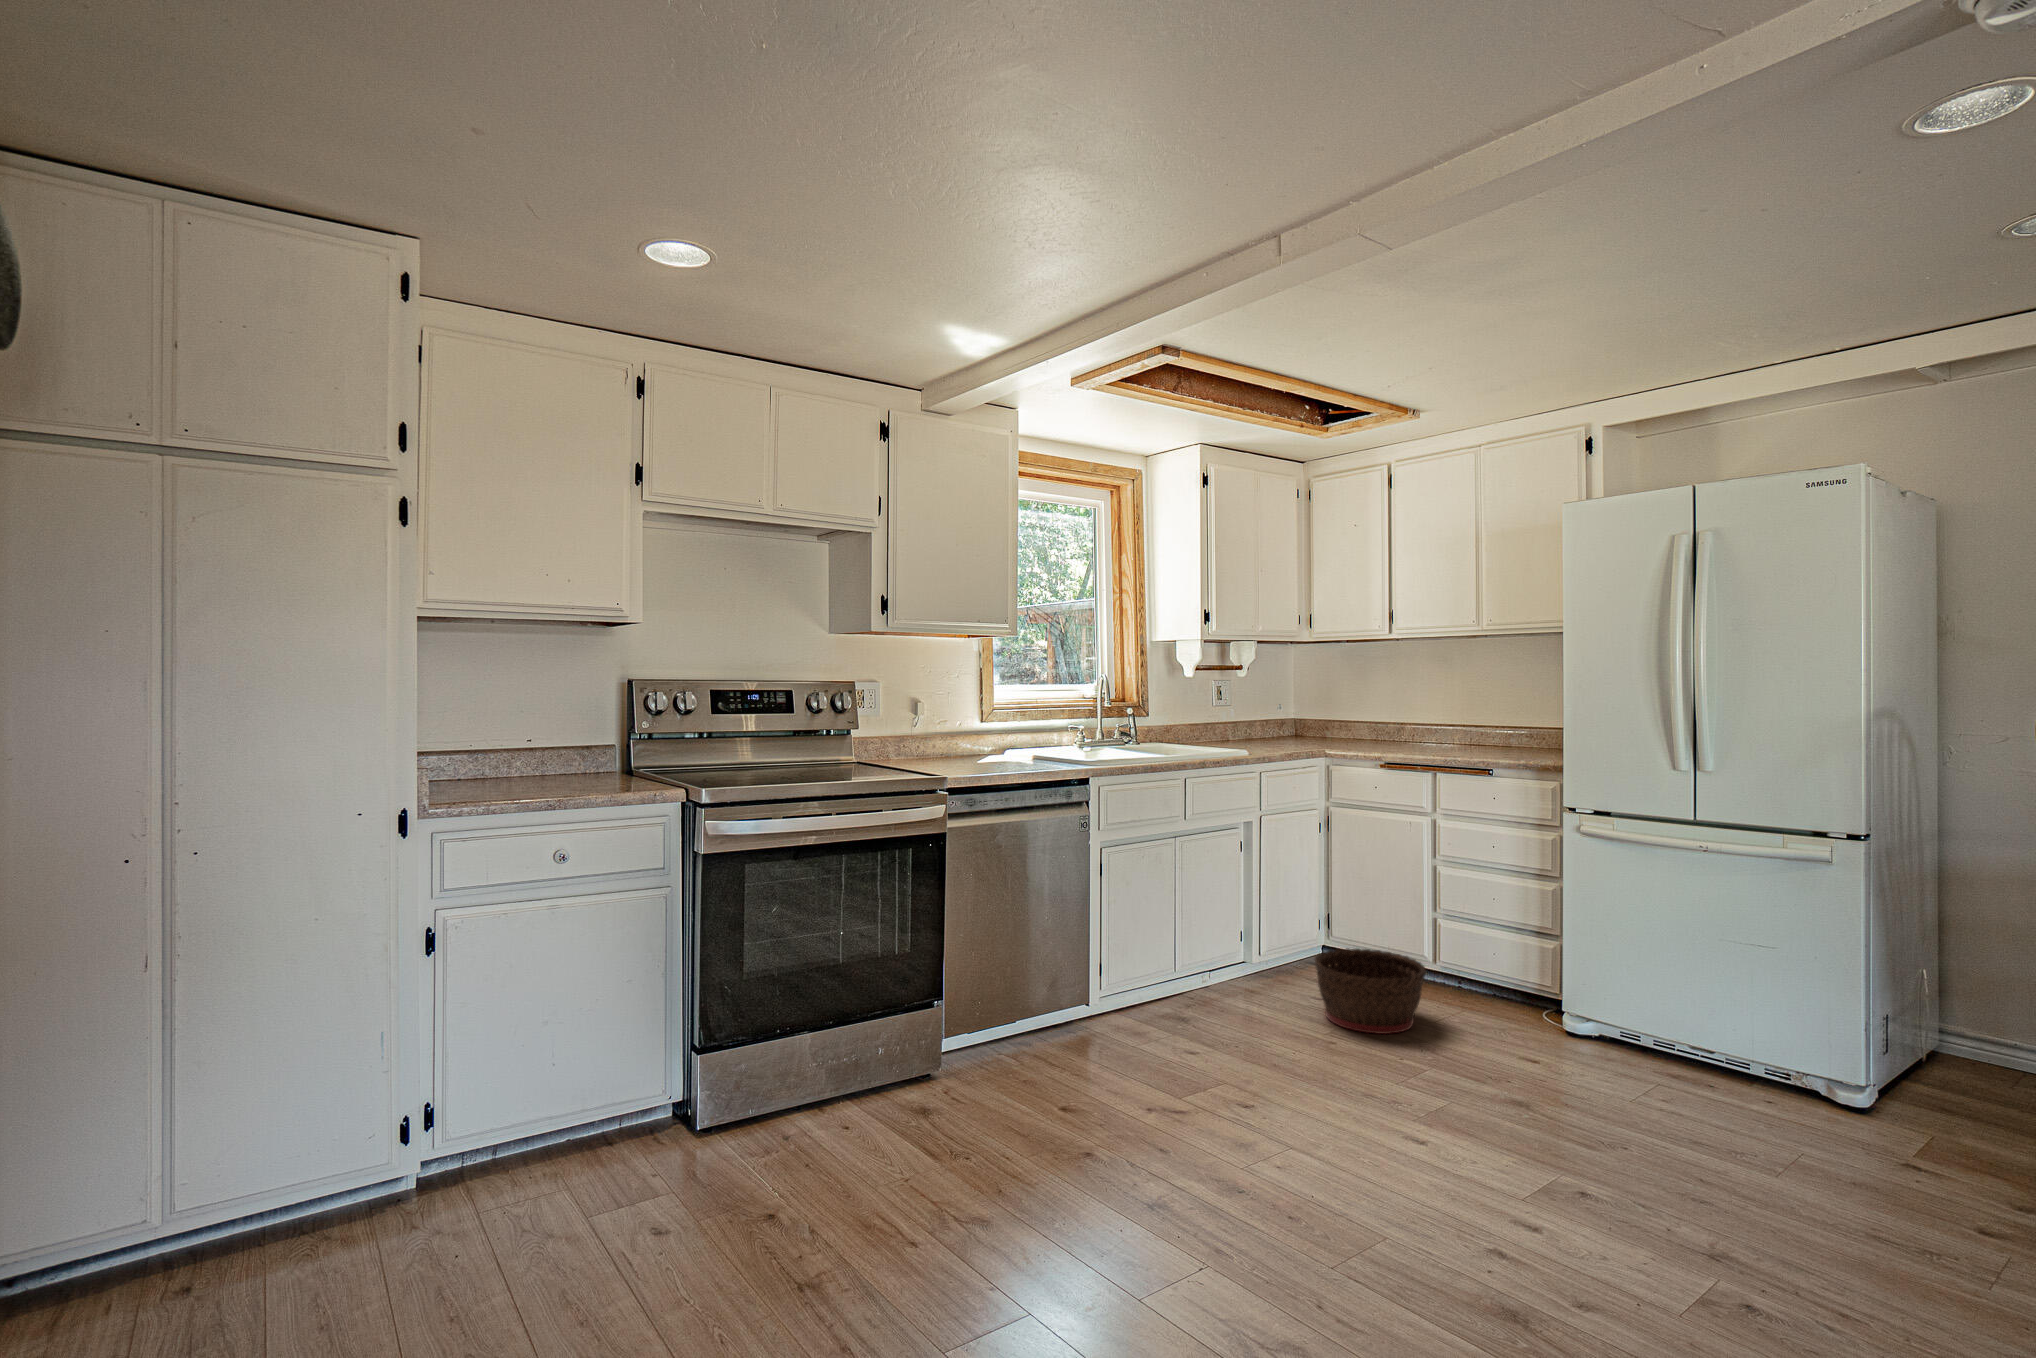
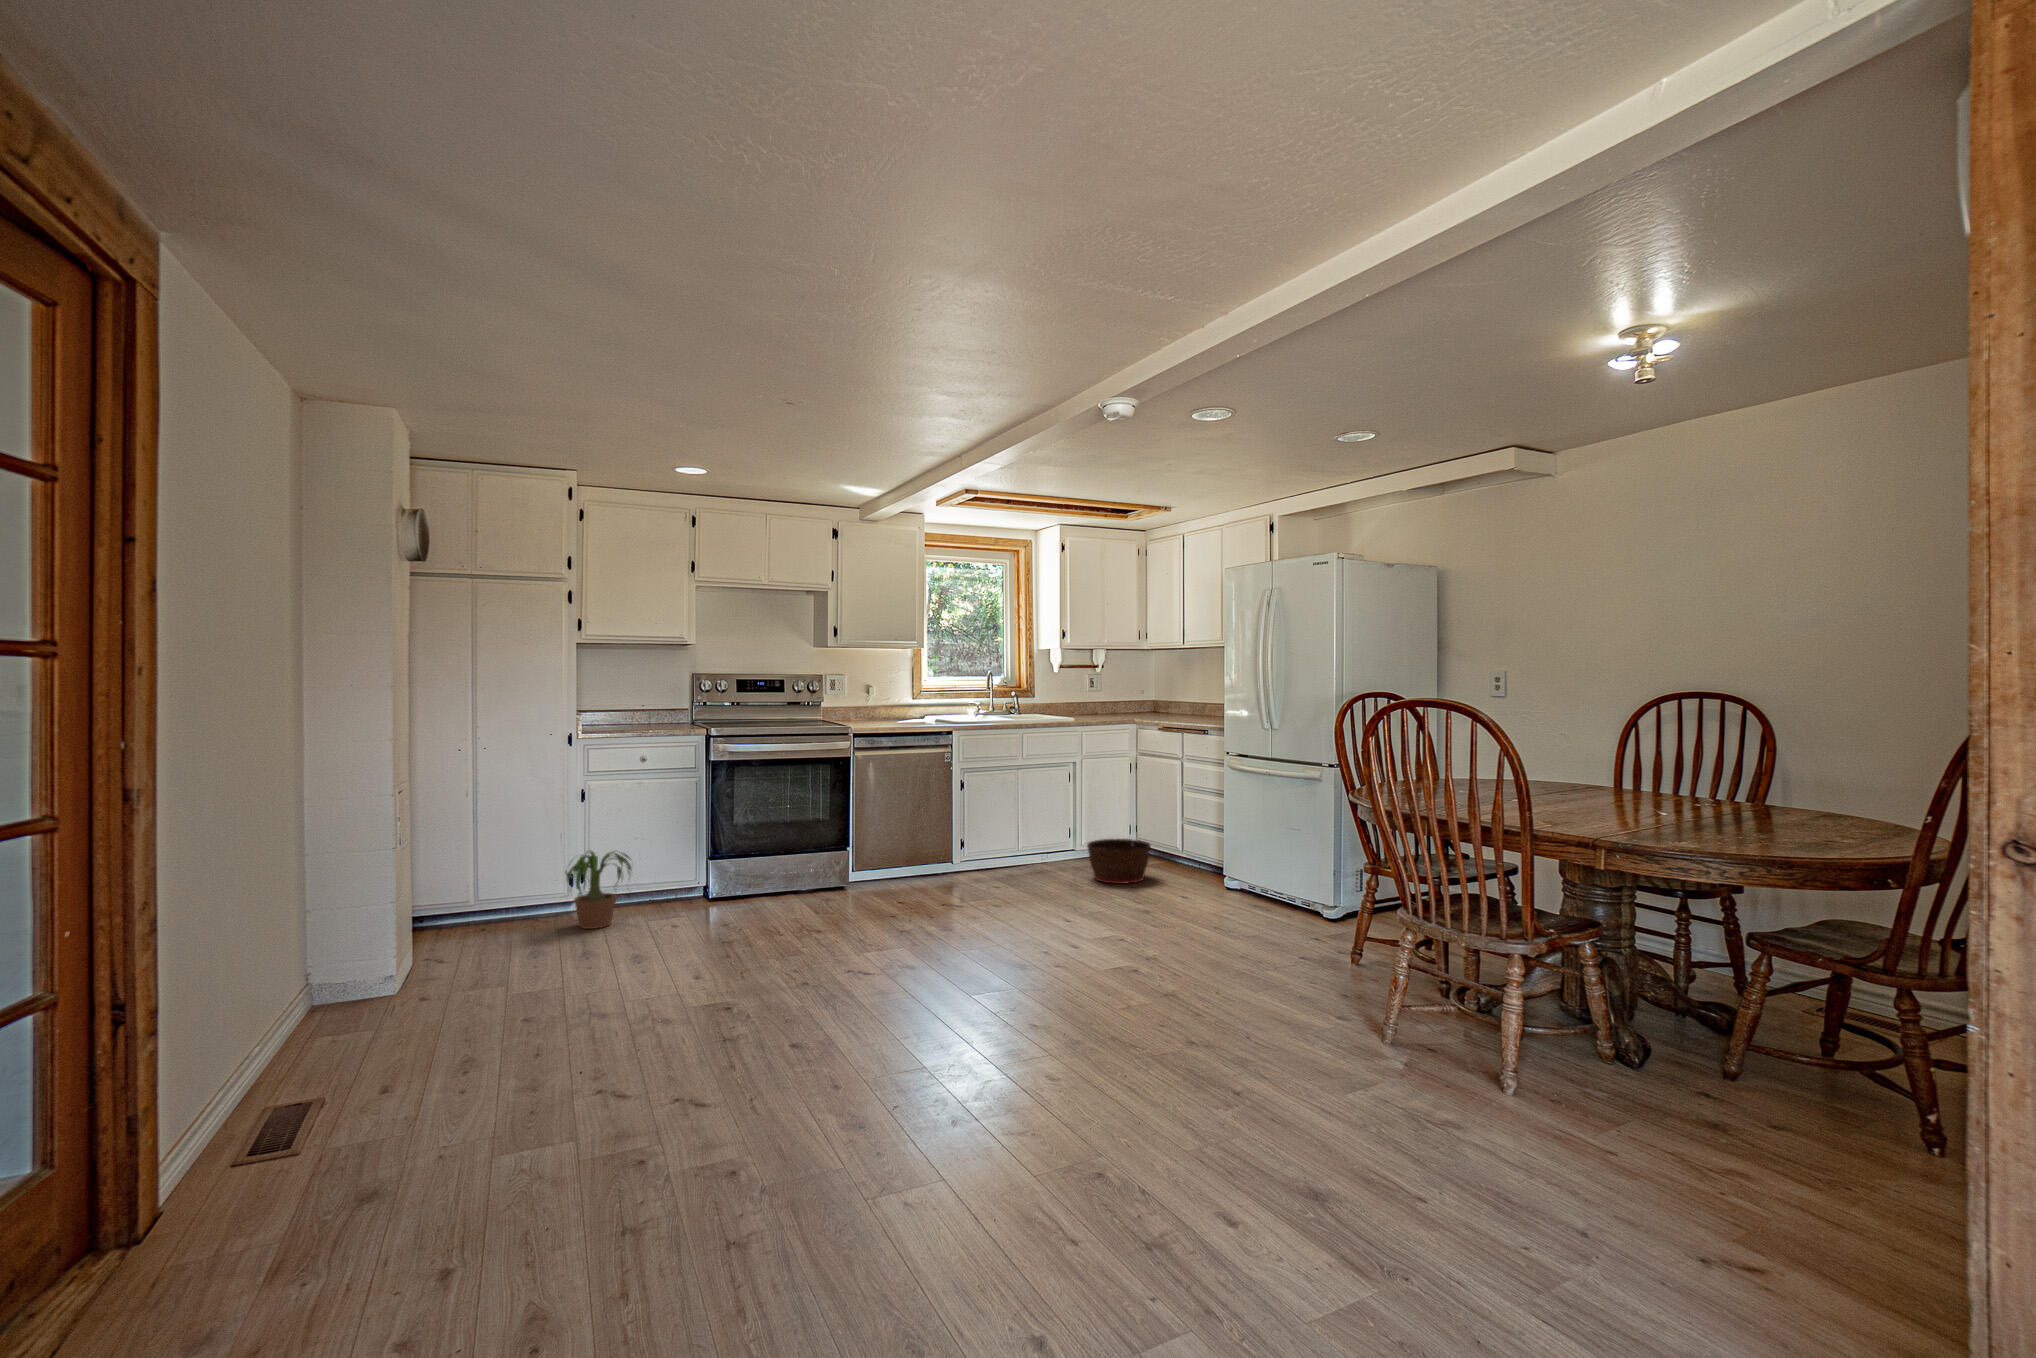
potted plant: none [393,1071,582,1262] -> present [565,851,631,929]

